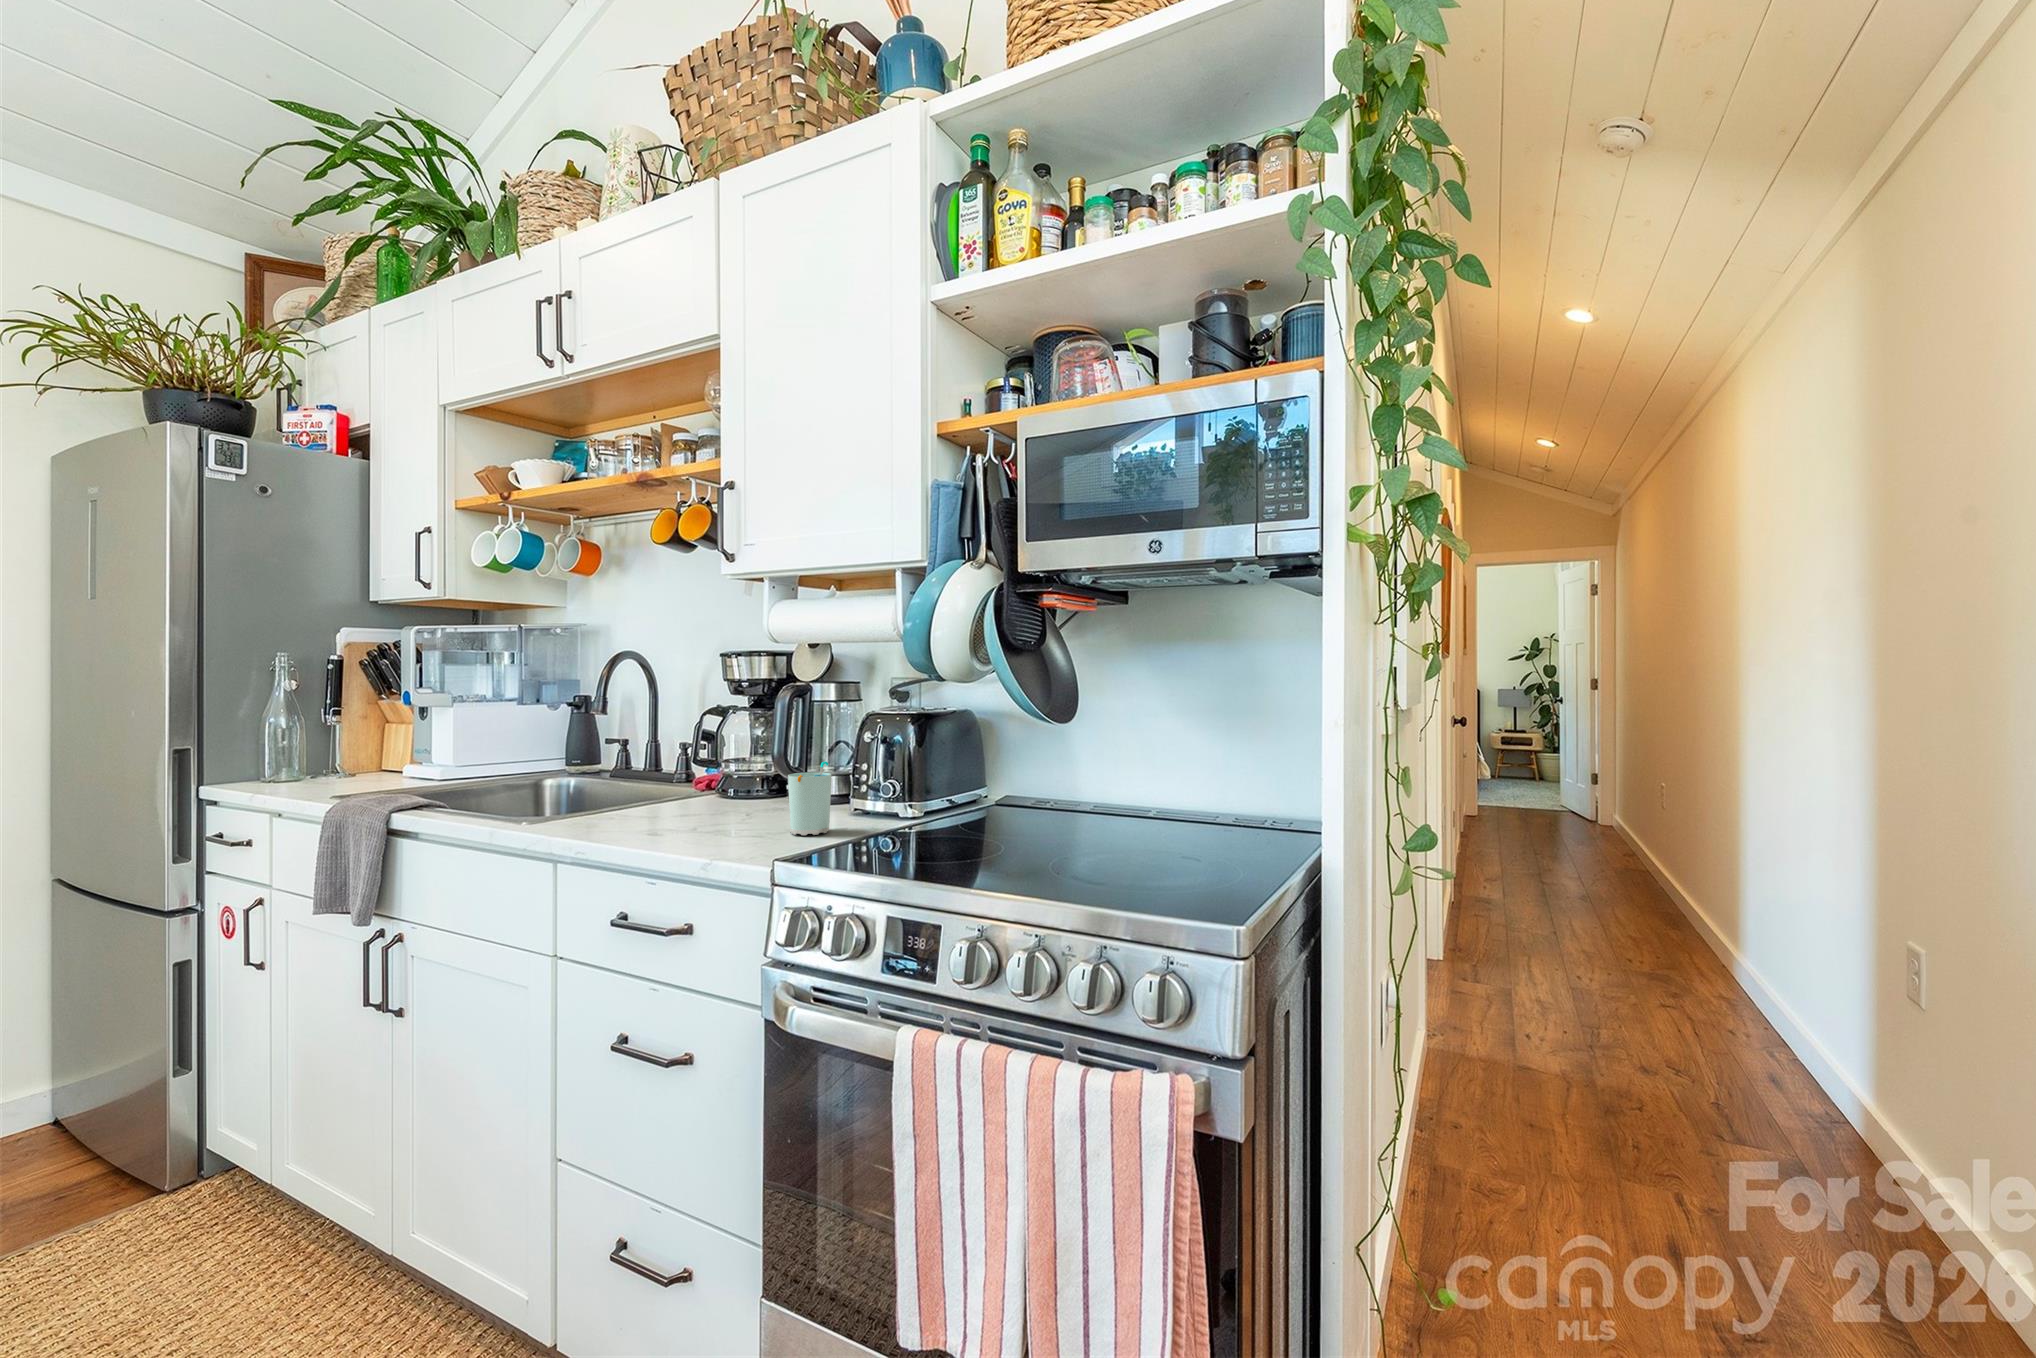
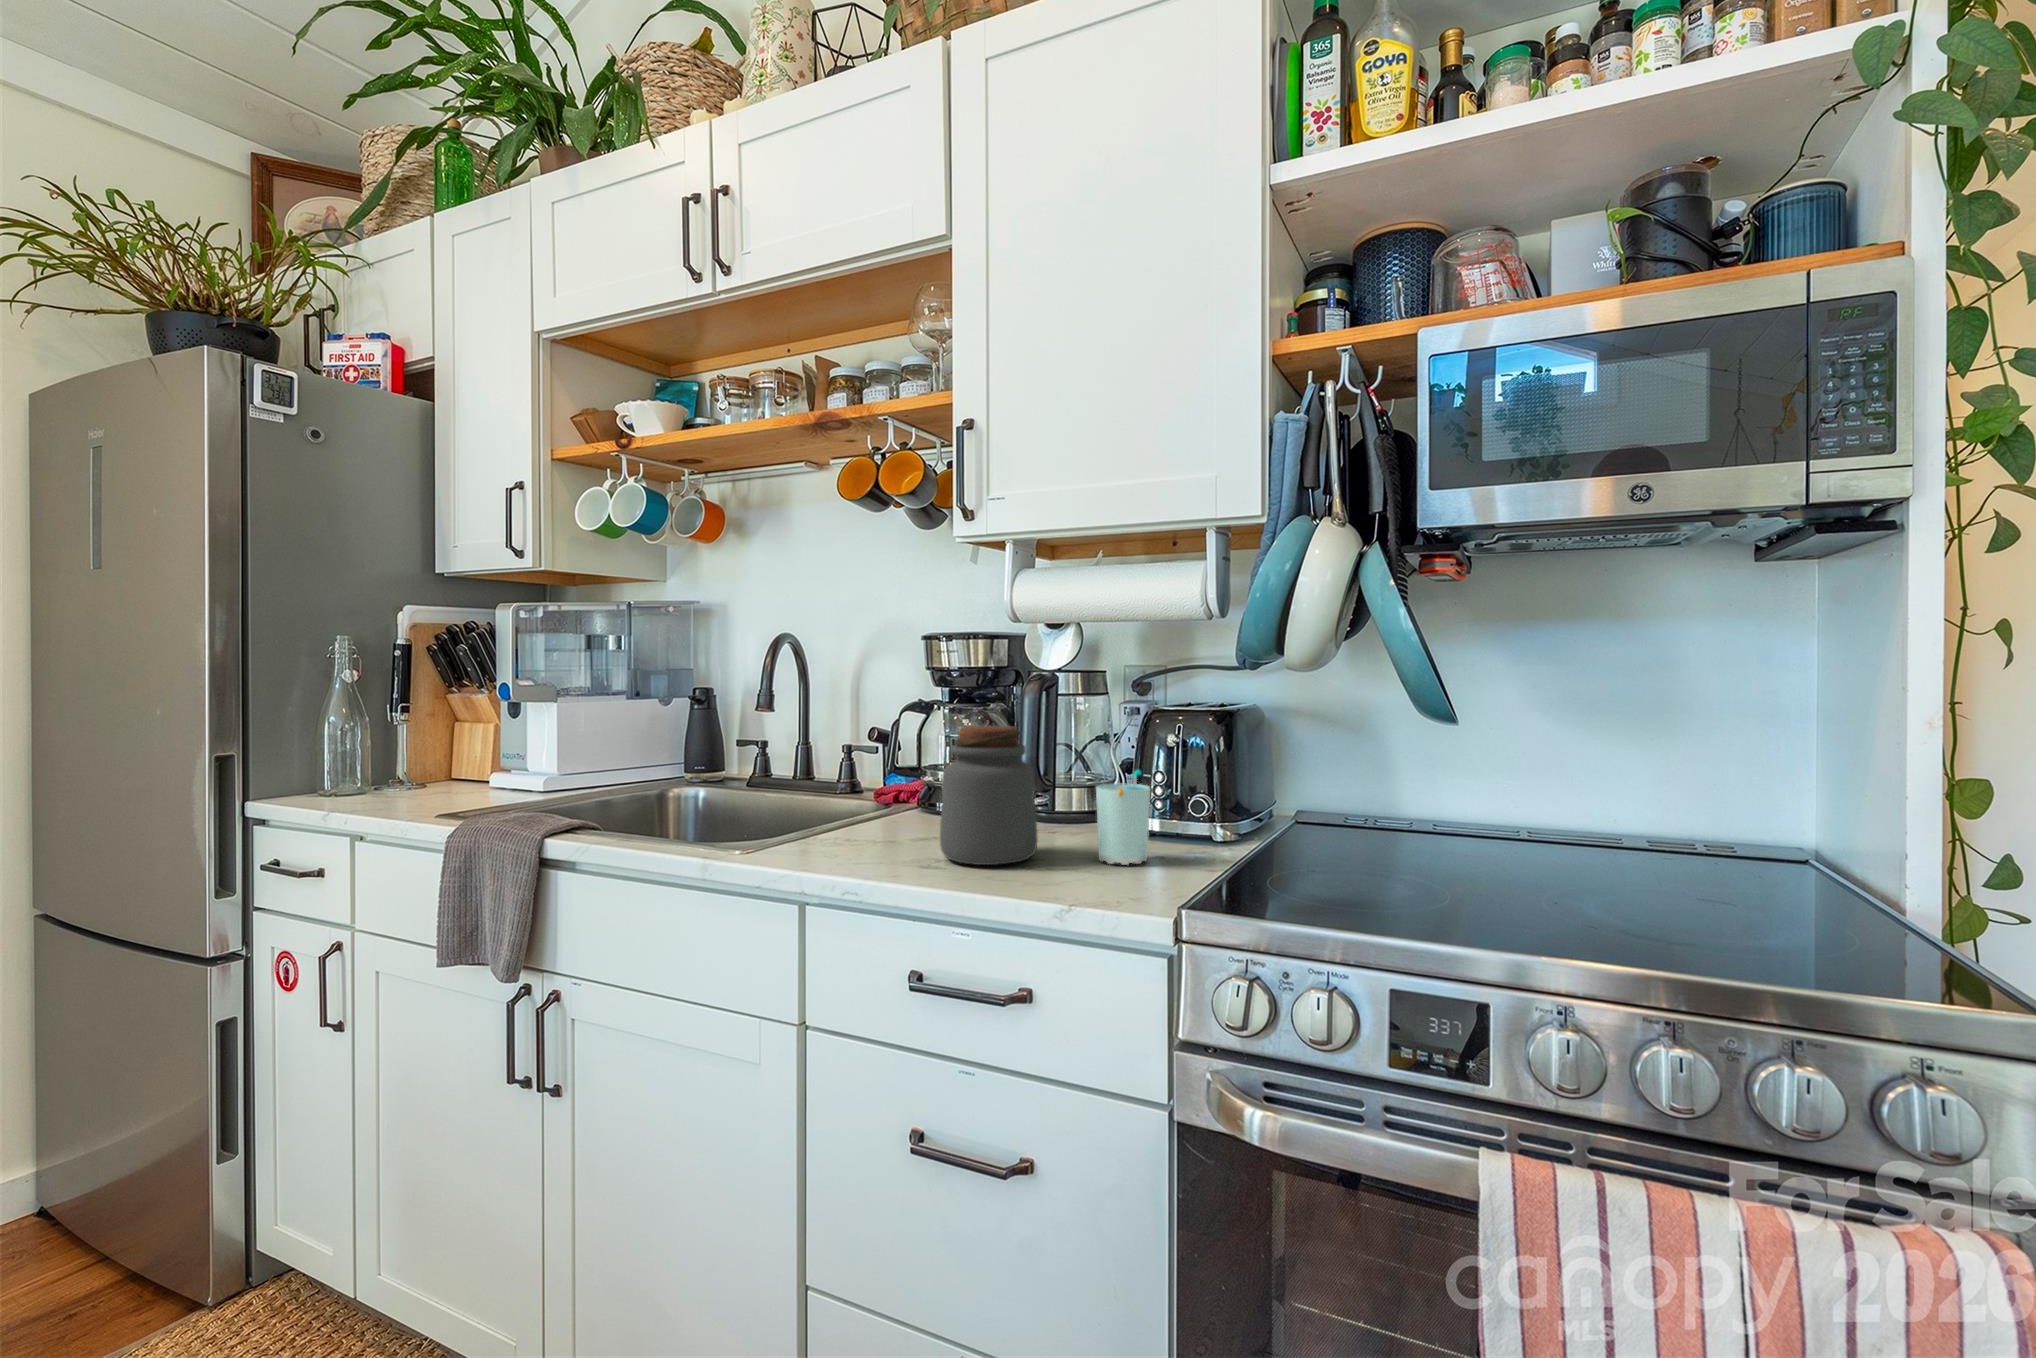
jar: none [669,726,750,834] -> present [940,726,1038,865]

